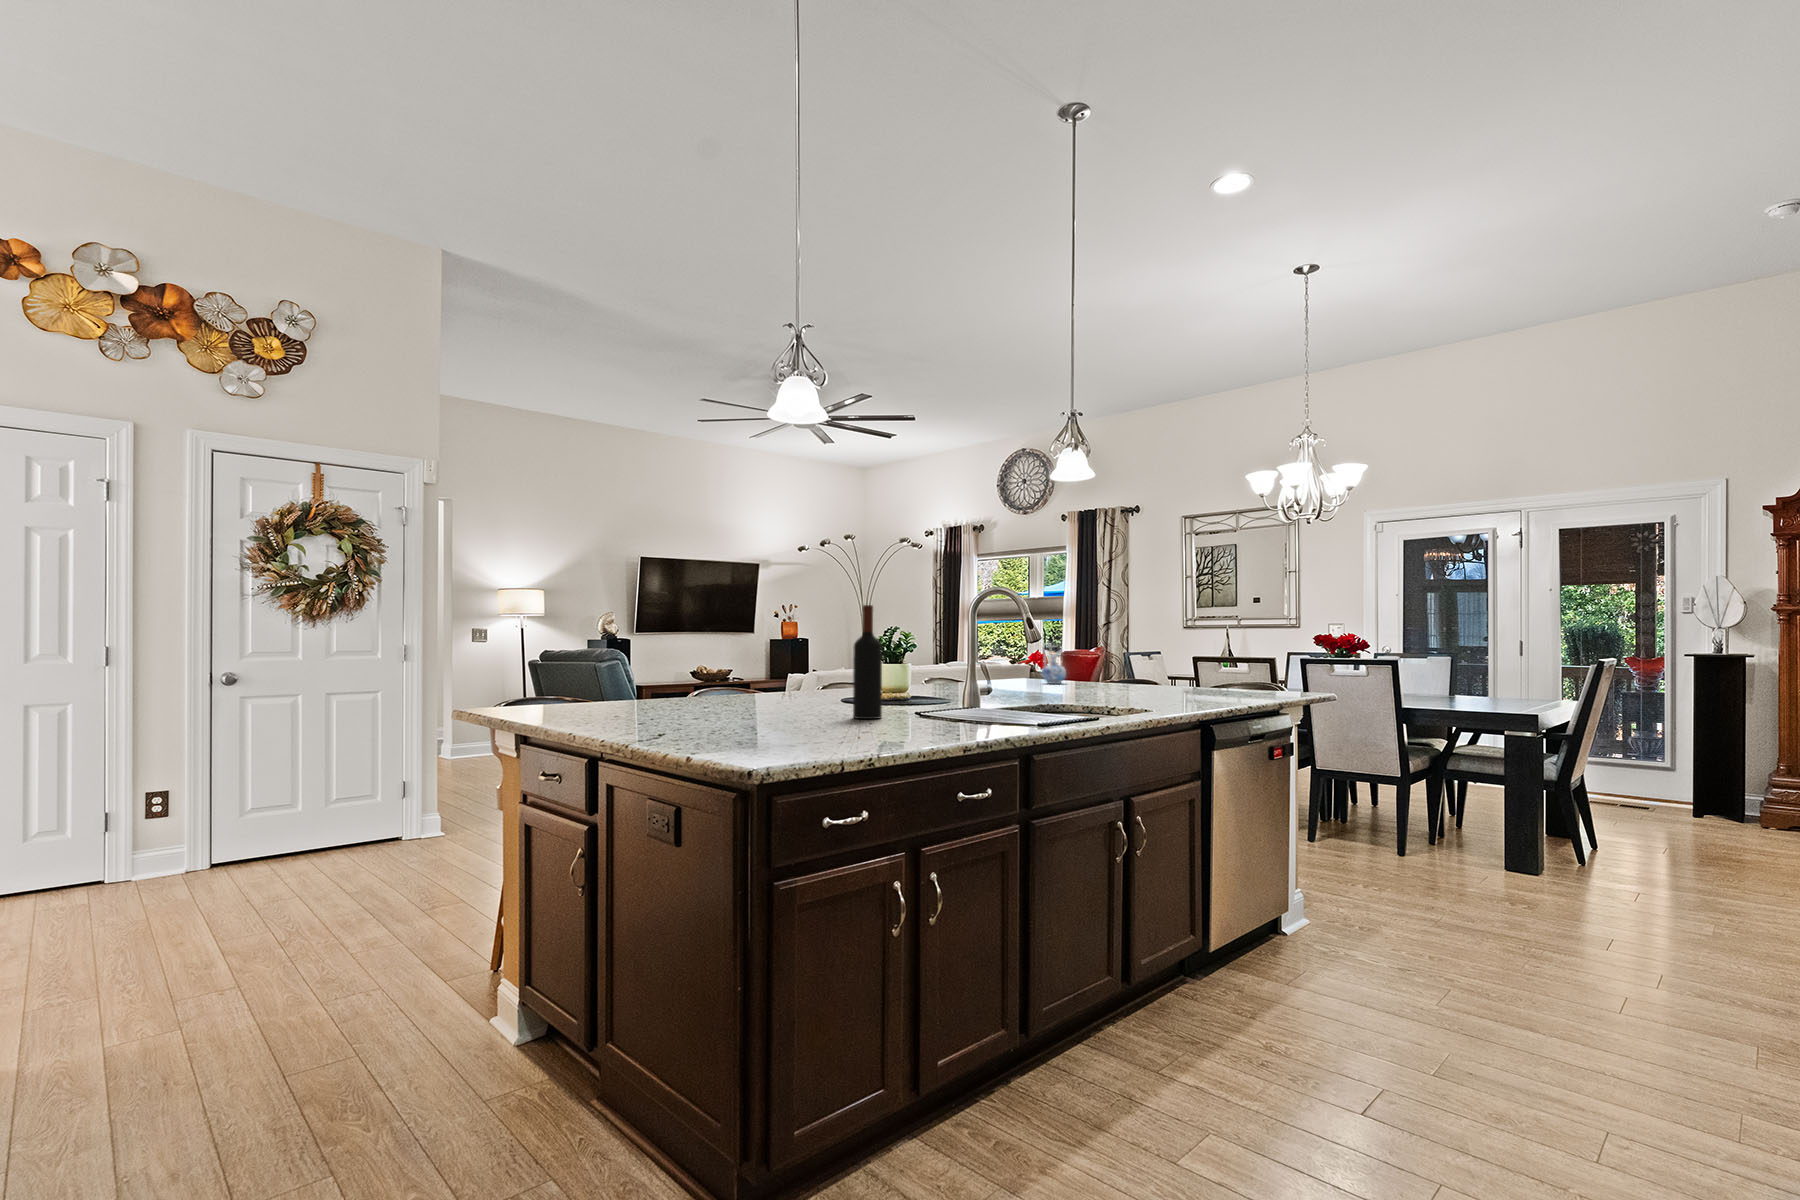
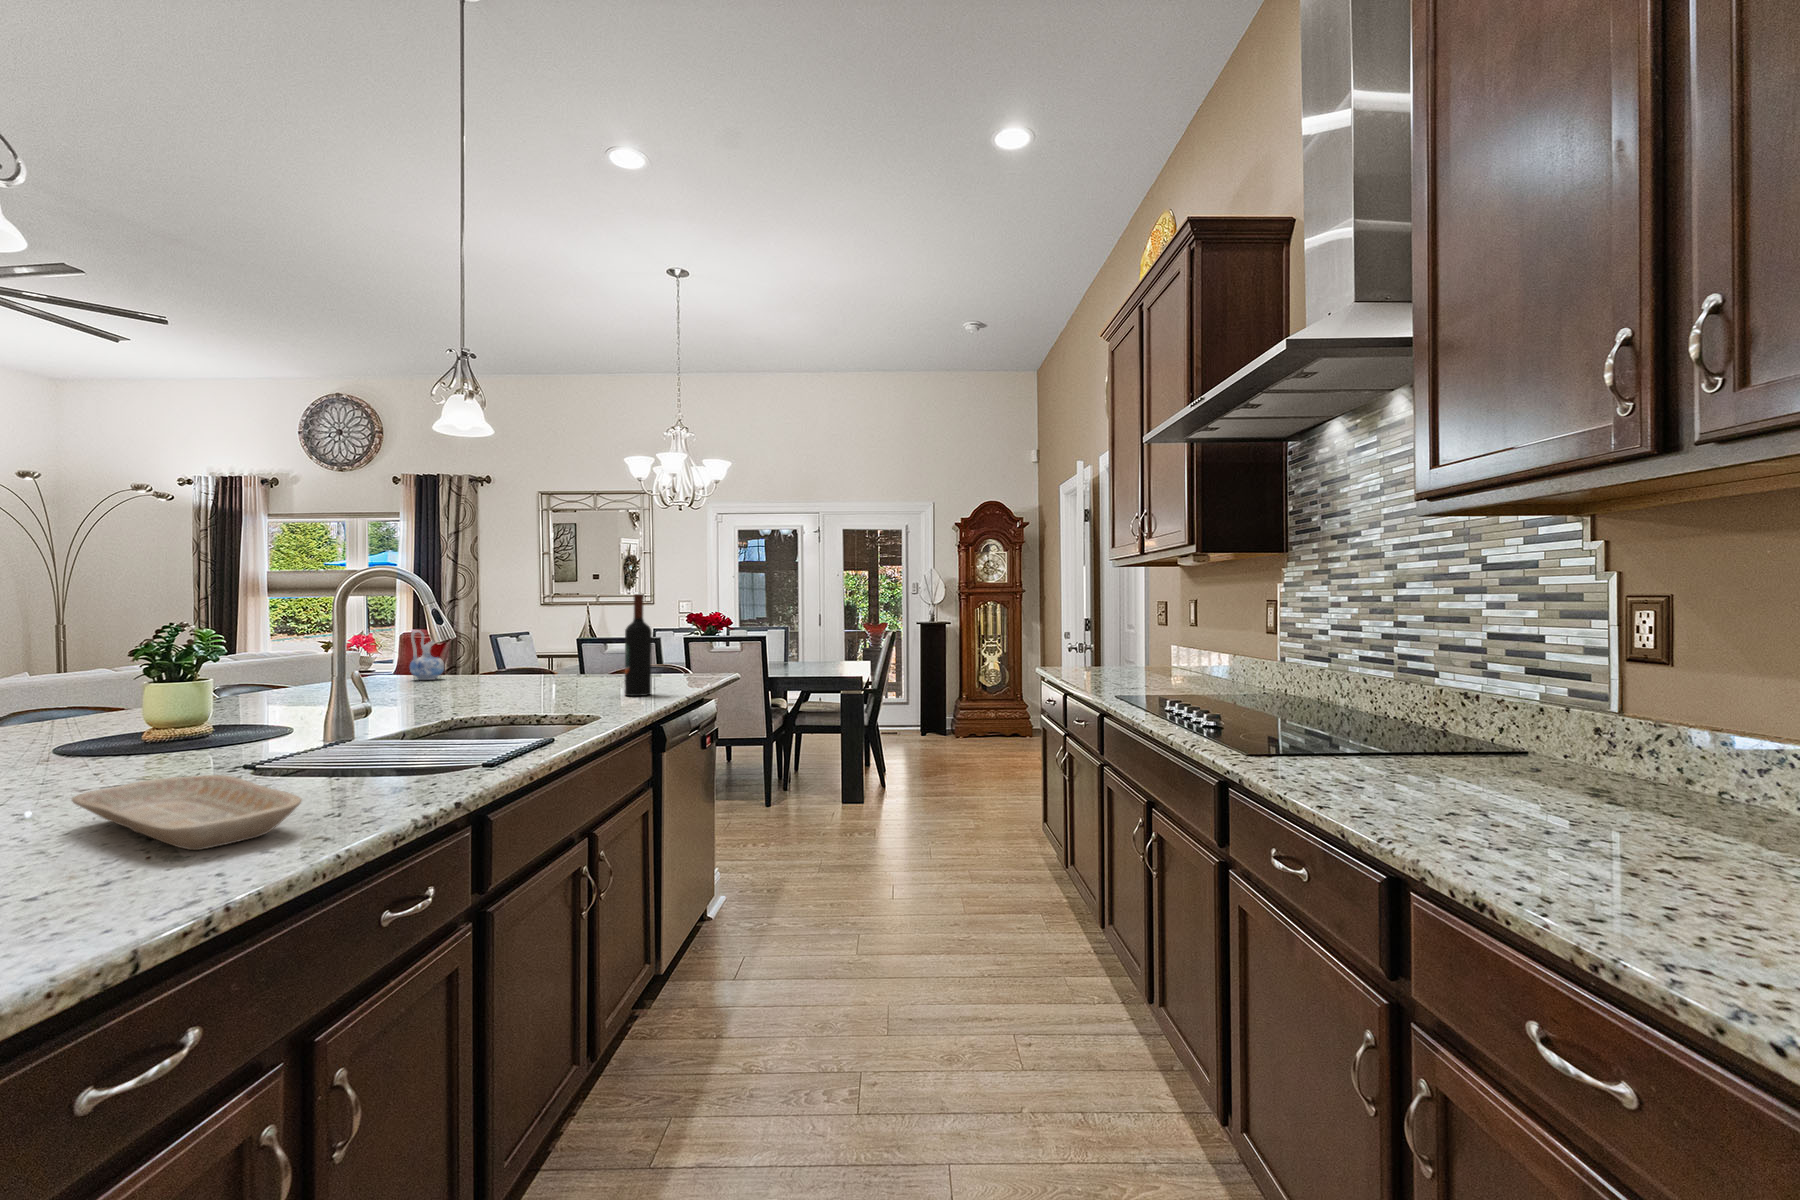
wine bottle: present [853,605,882,719] -> present [625,594,652,696]
tray: none [836,708,921,738] -> present [72,775,302,850]

